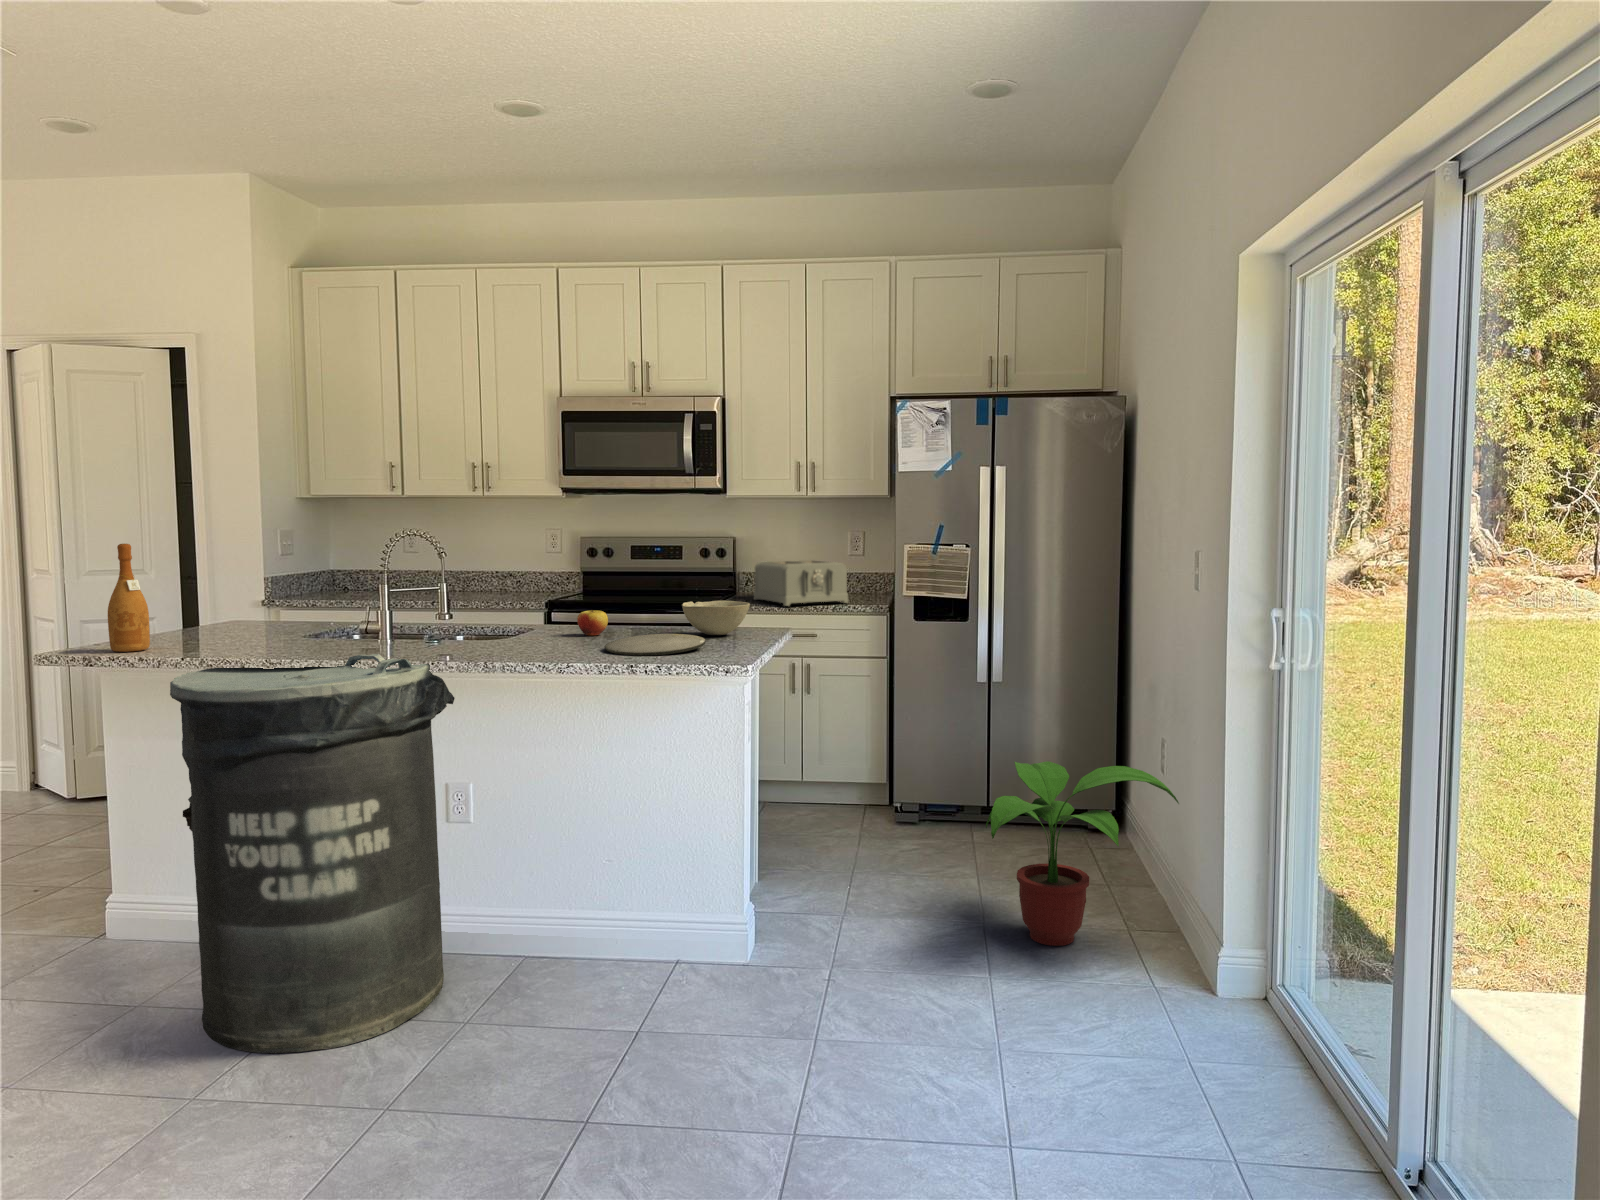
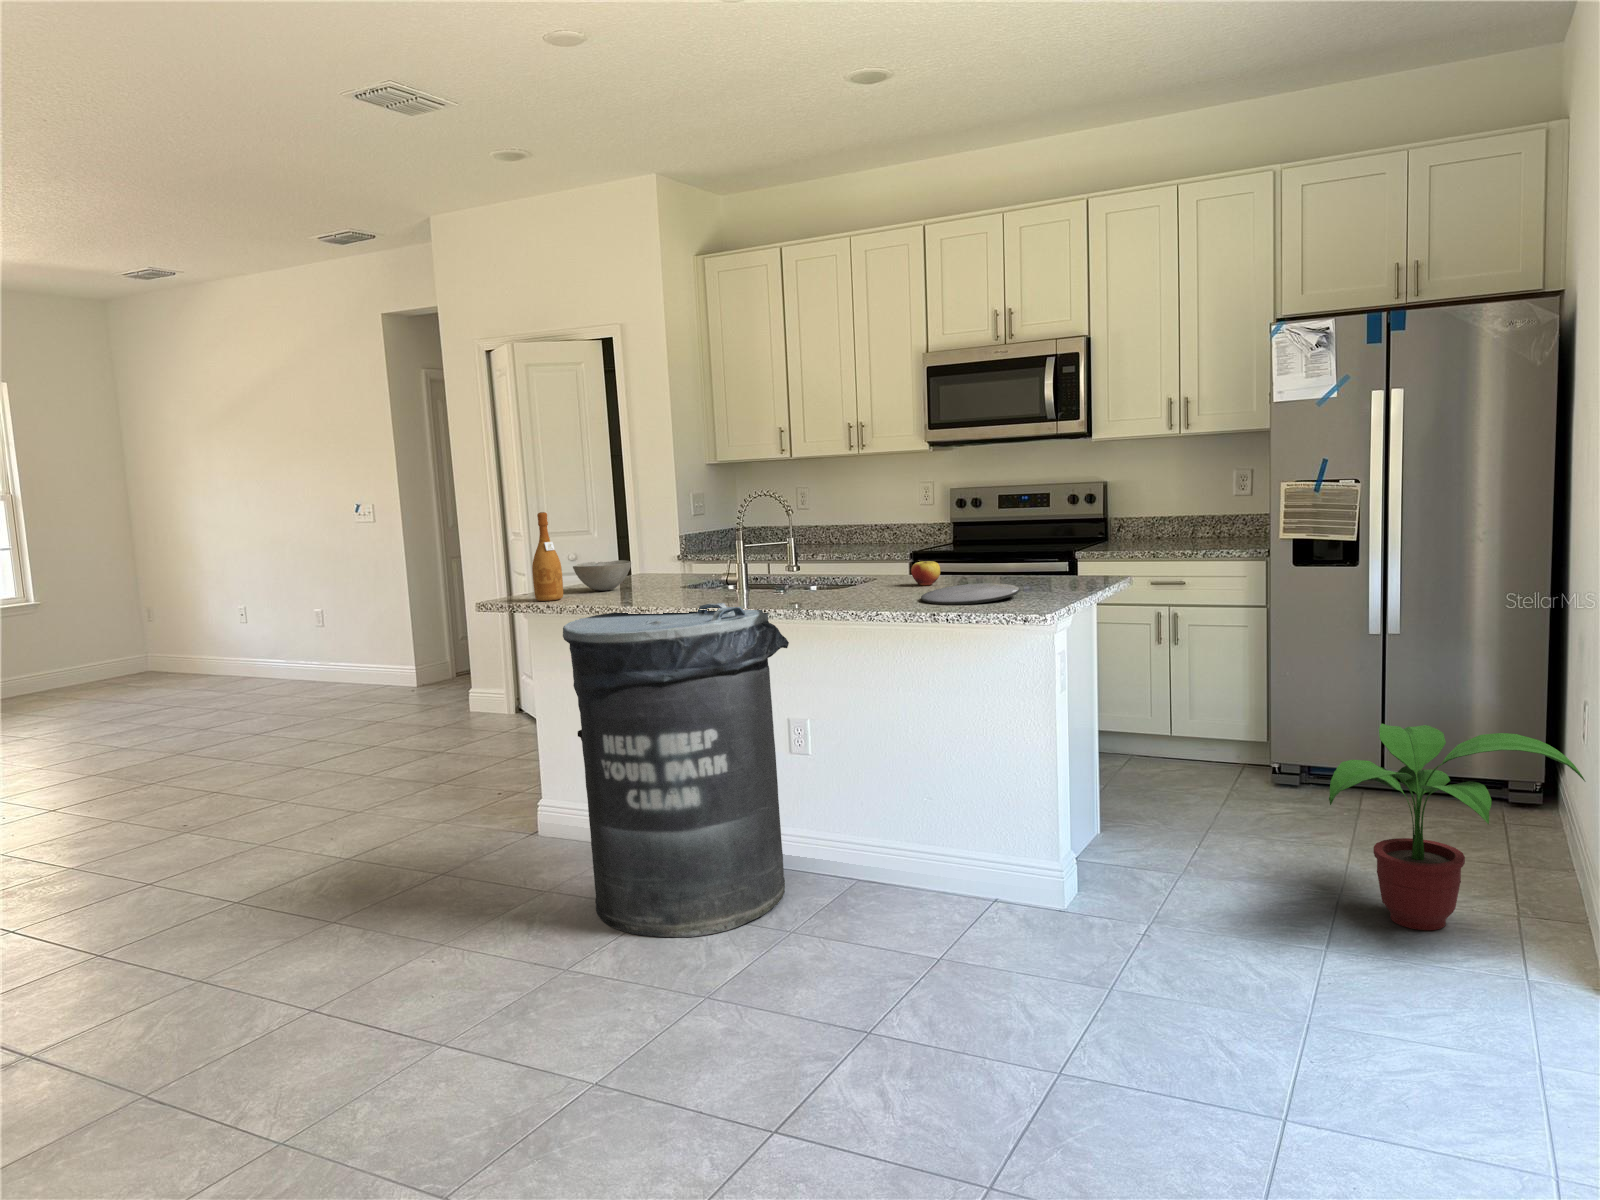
toaster: present [754,560,848,606] -> none [1122,503,1225,552]
bowl: present [682,601,750,635] -> present [573,560,631,591]

